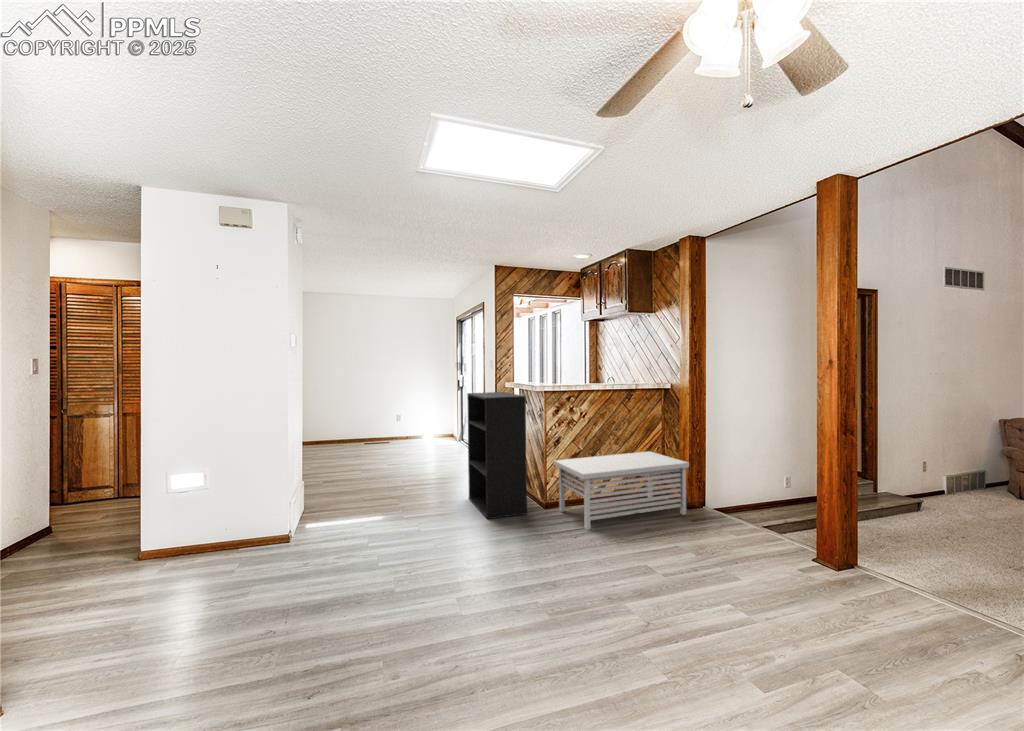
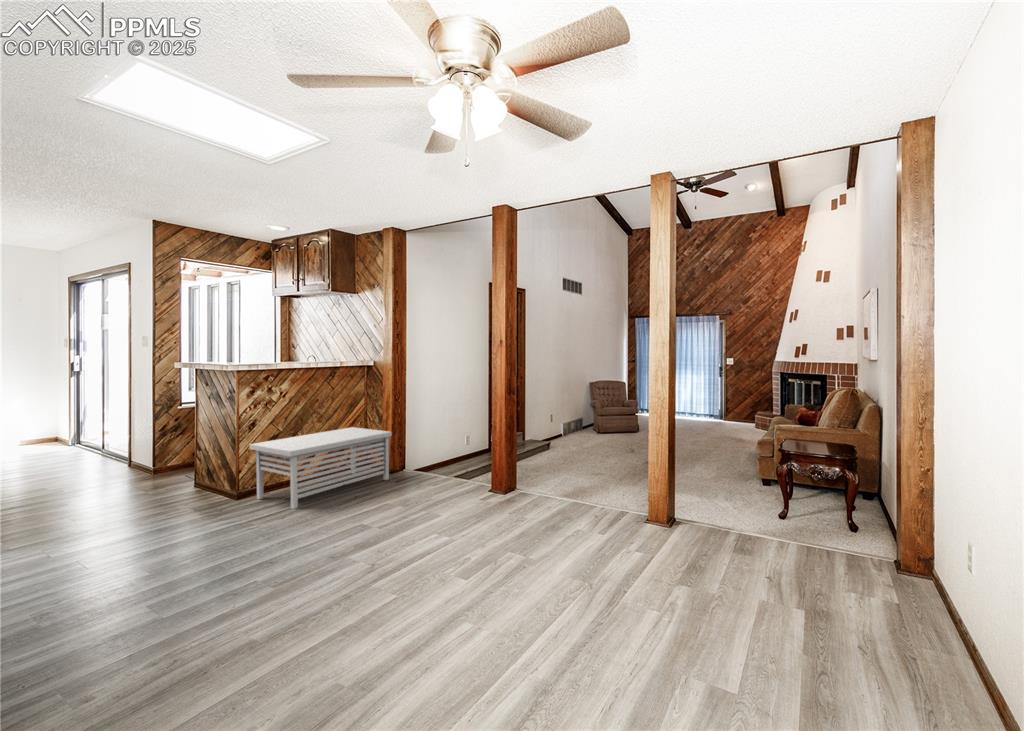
bookshelf: present [467,392,527,519] -> none [119,371,216,523]

